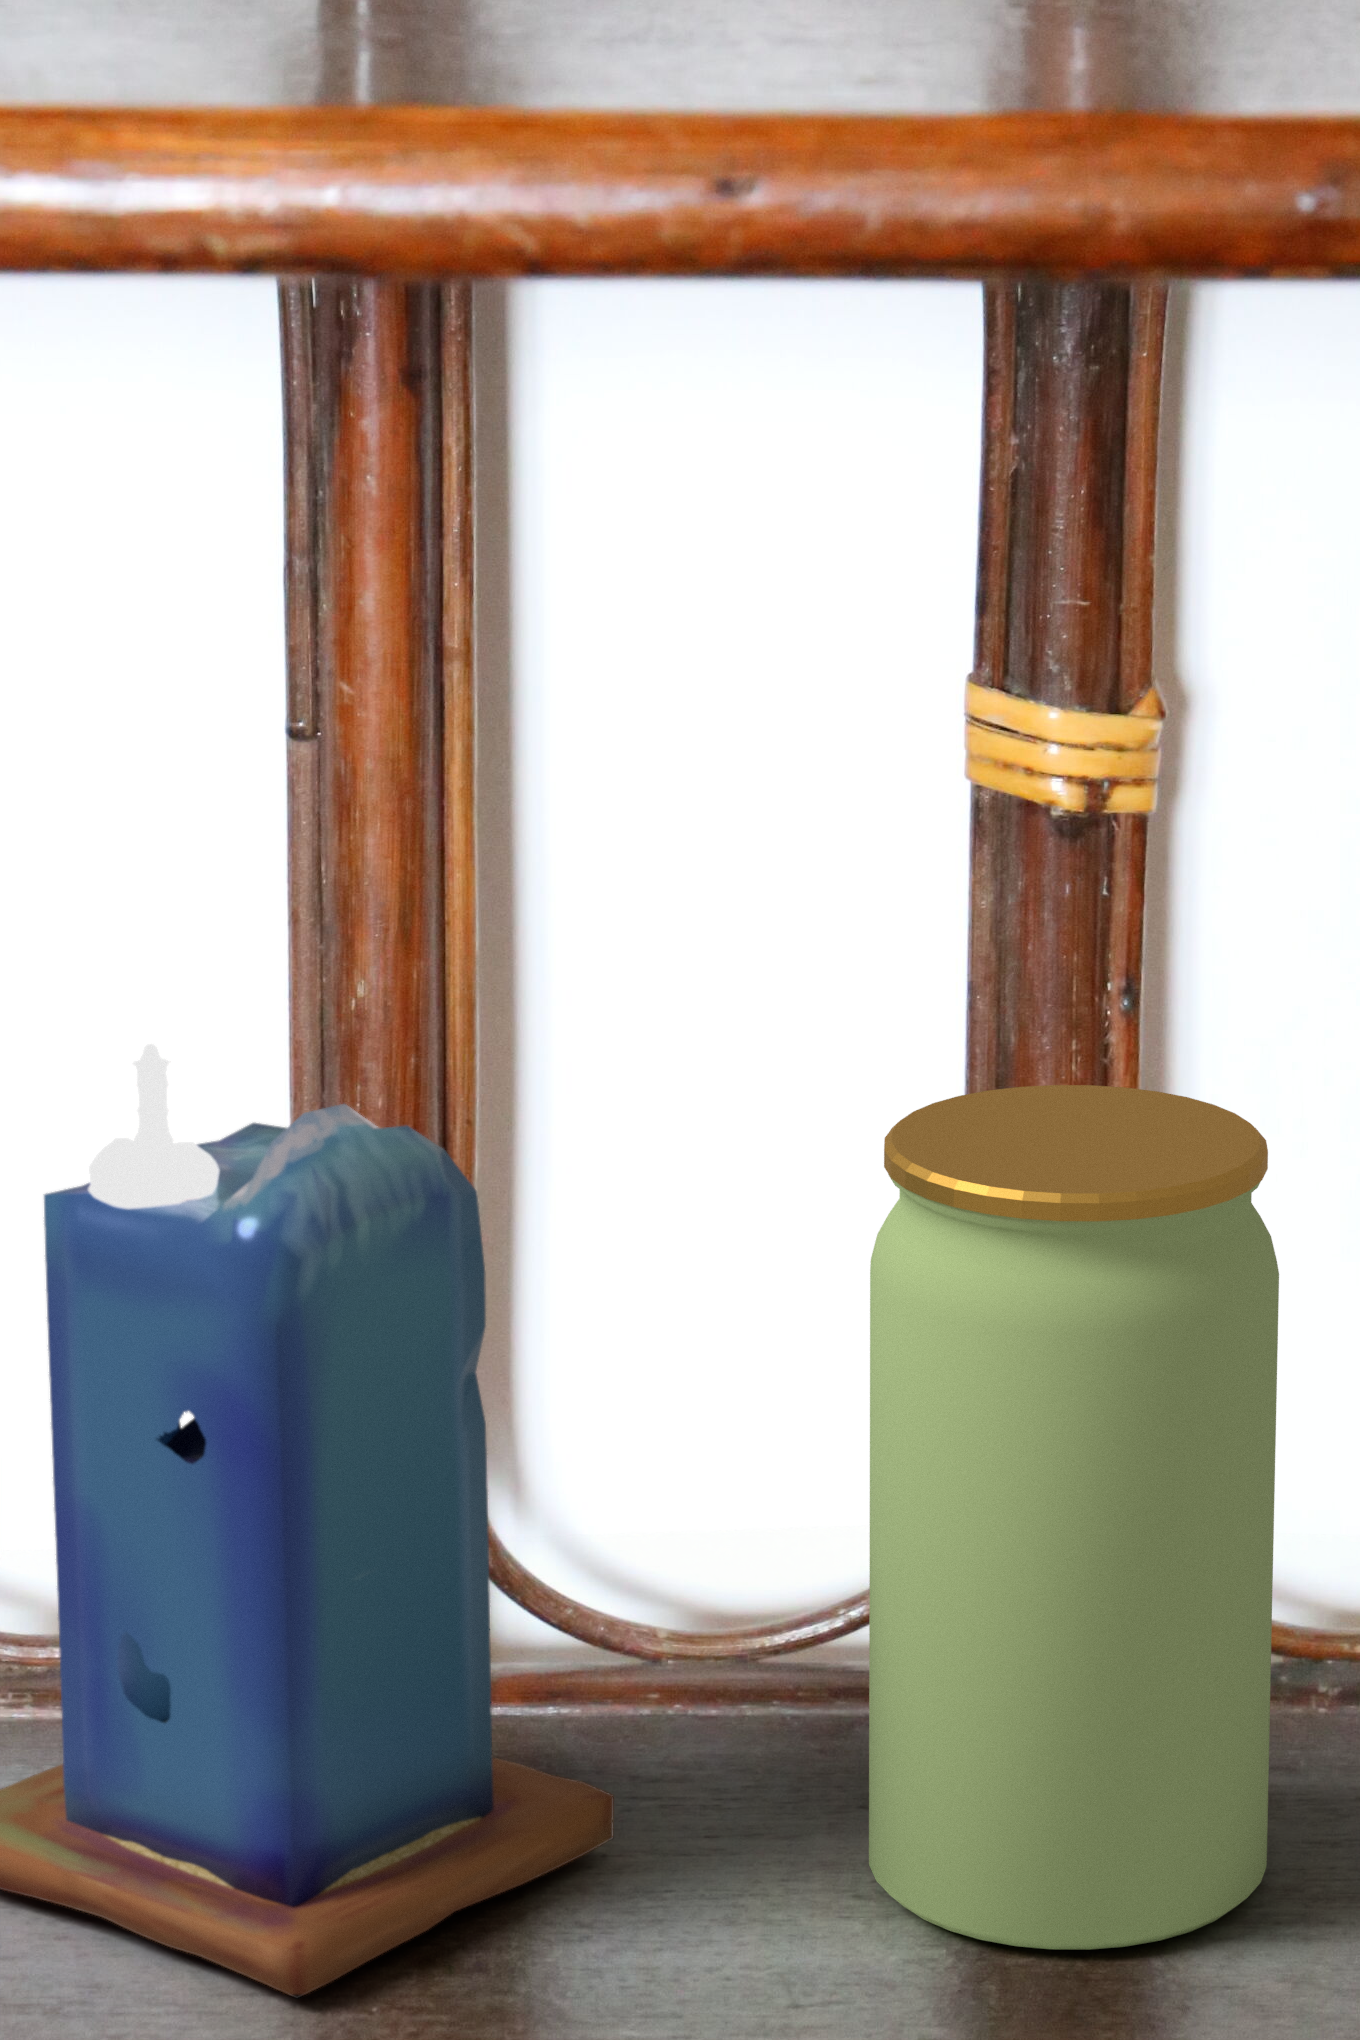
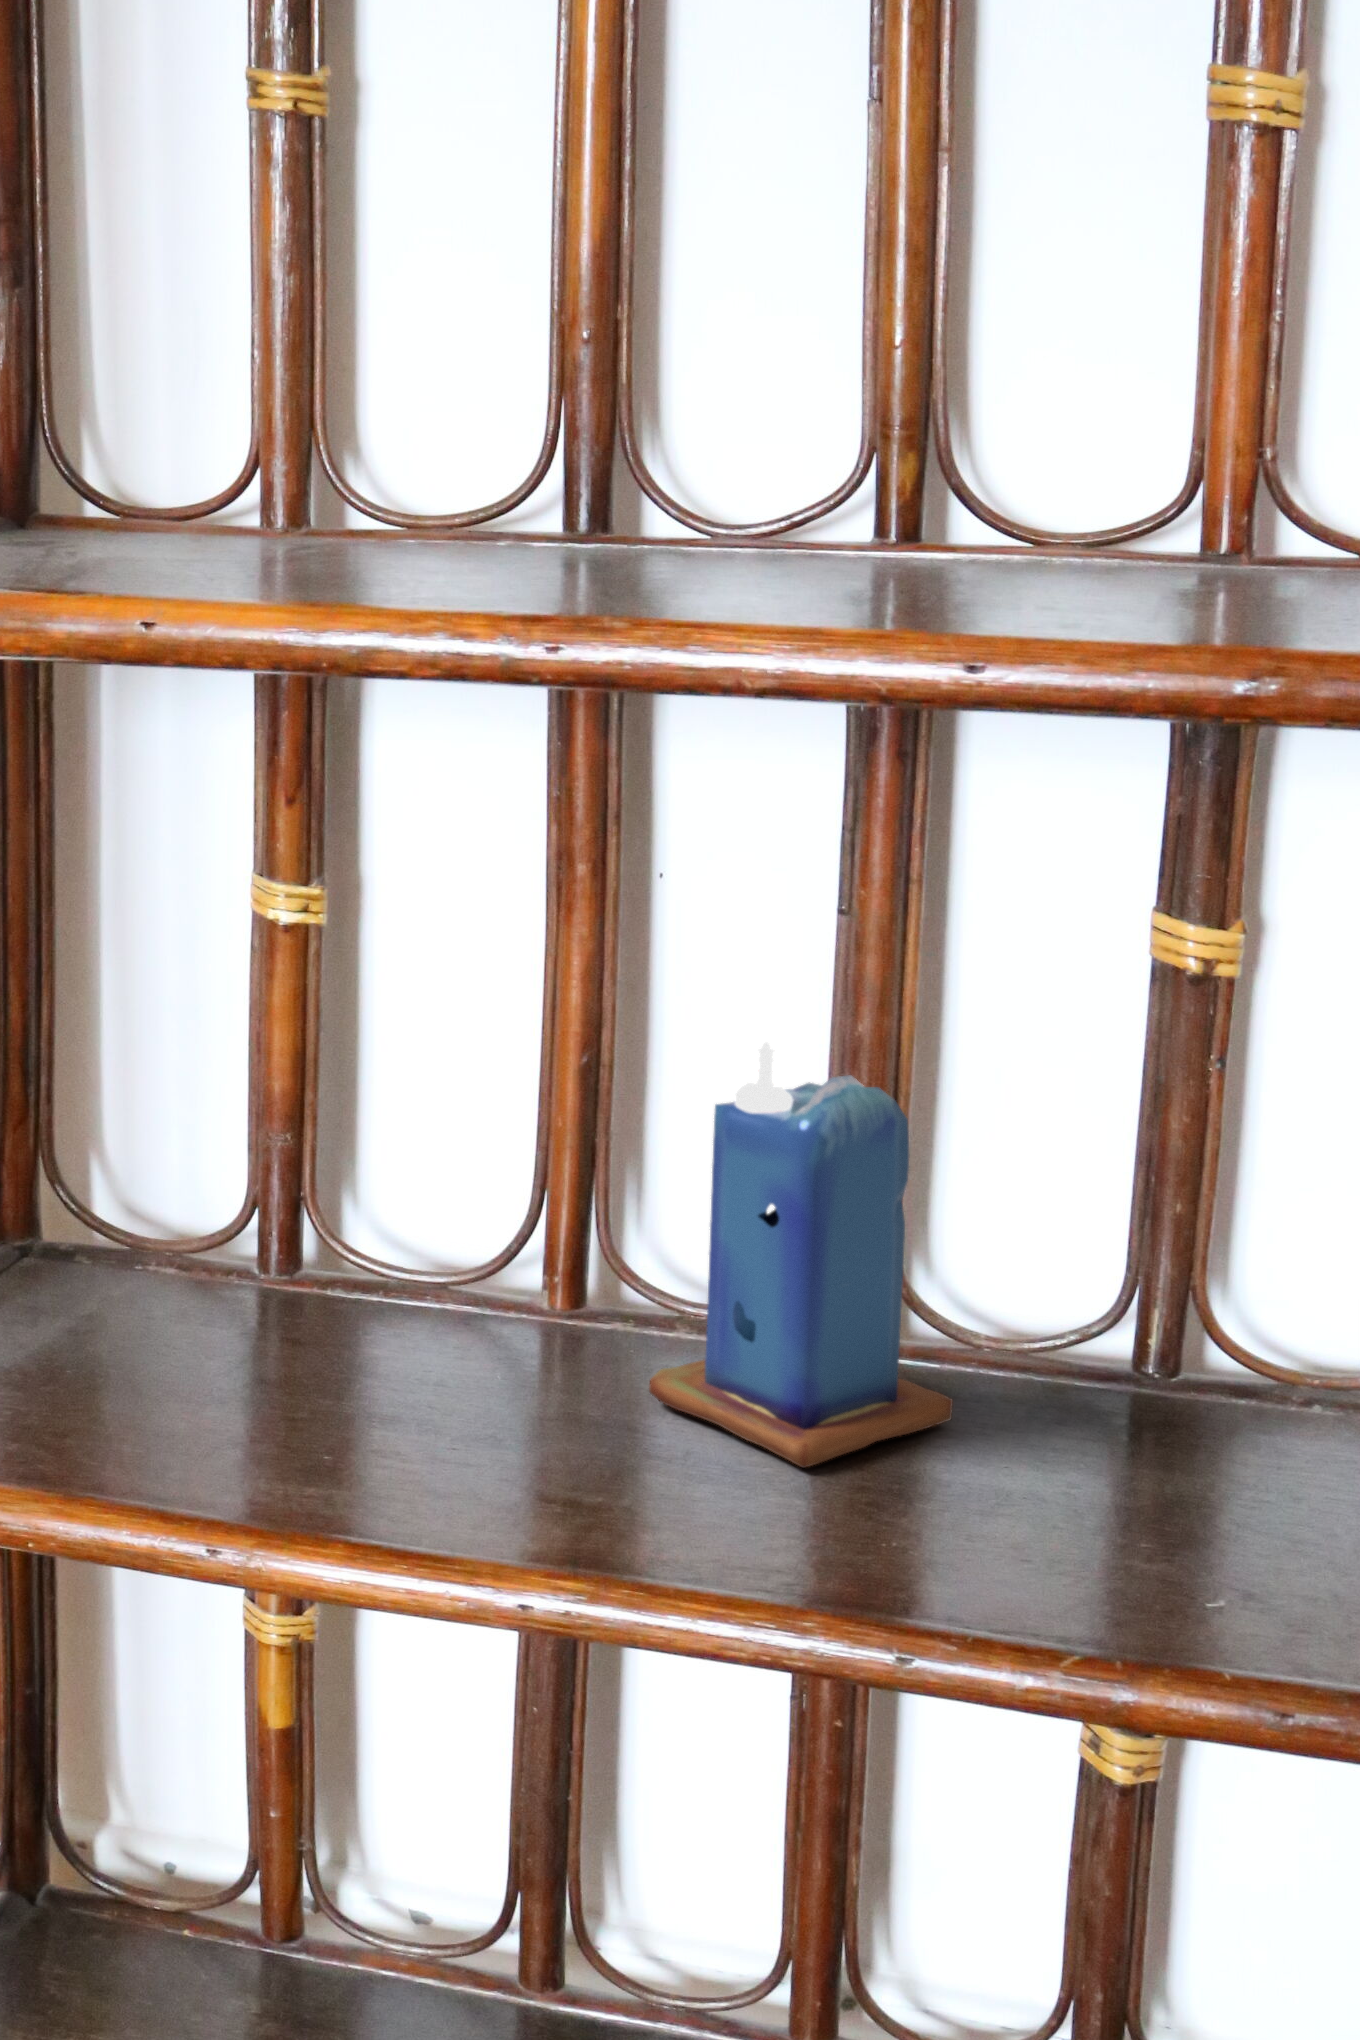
jar: present [869,1085,1279,1950] -> none [1071,1093,1285,1493]

